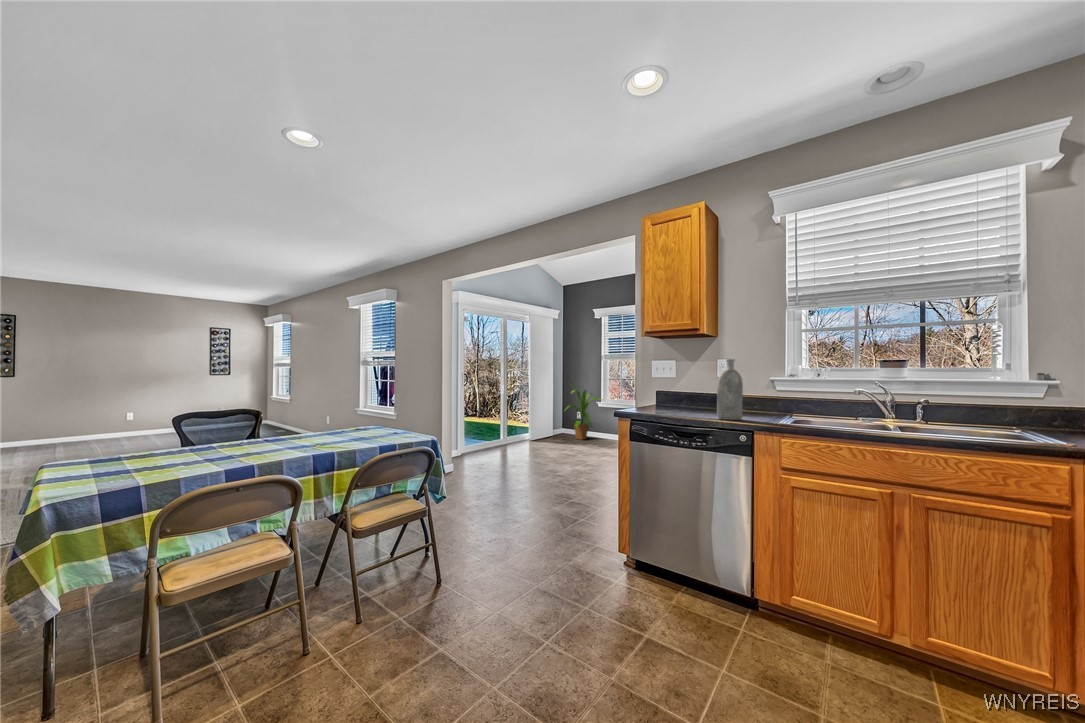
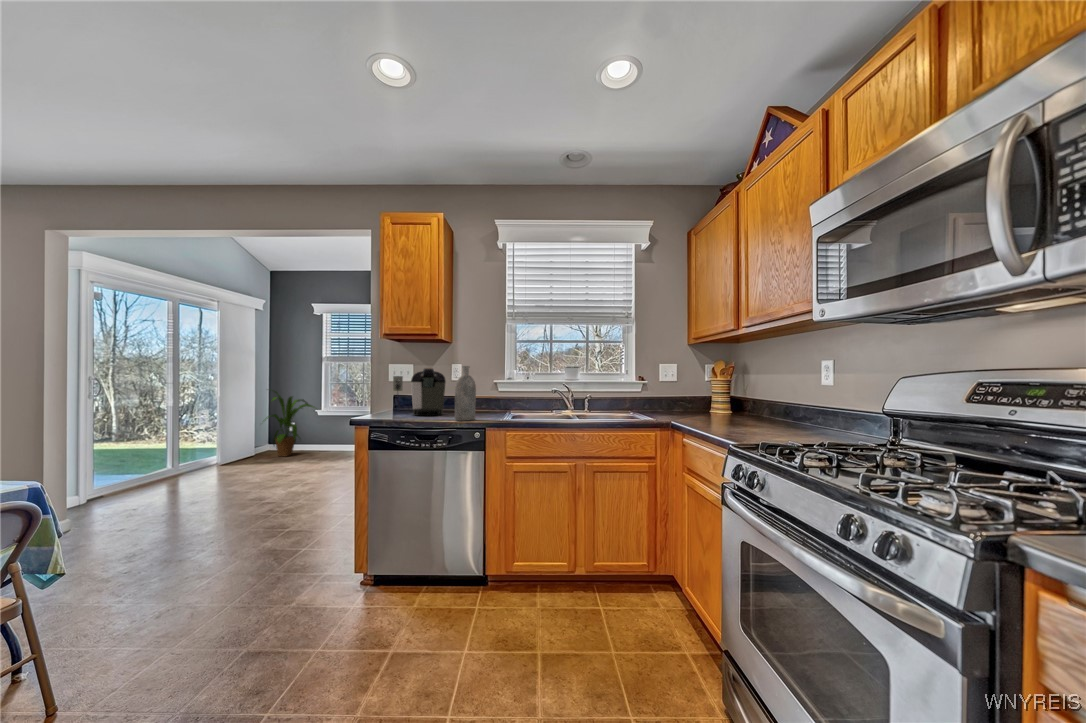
coffee maker: none [657,363,710,413] -> present [393,368,446,416]

